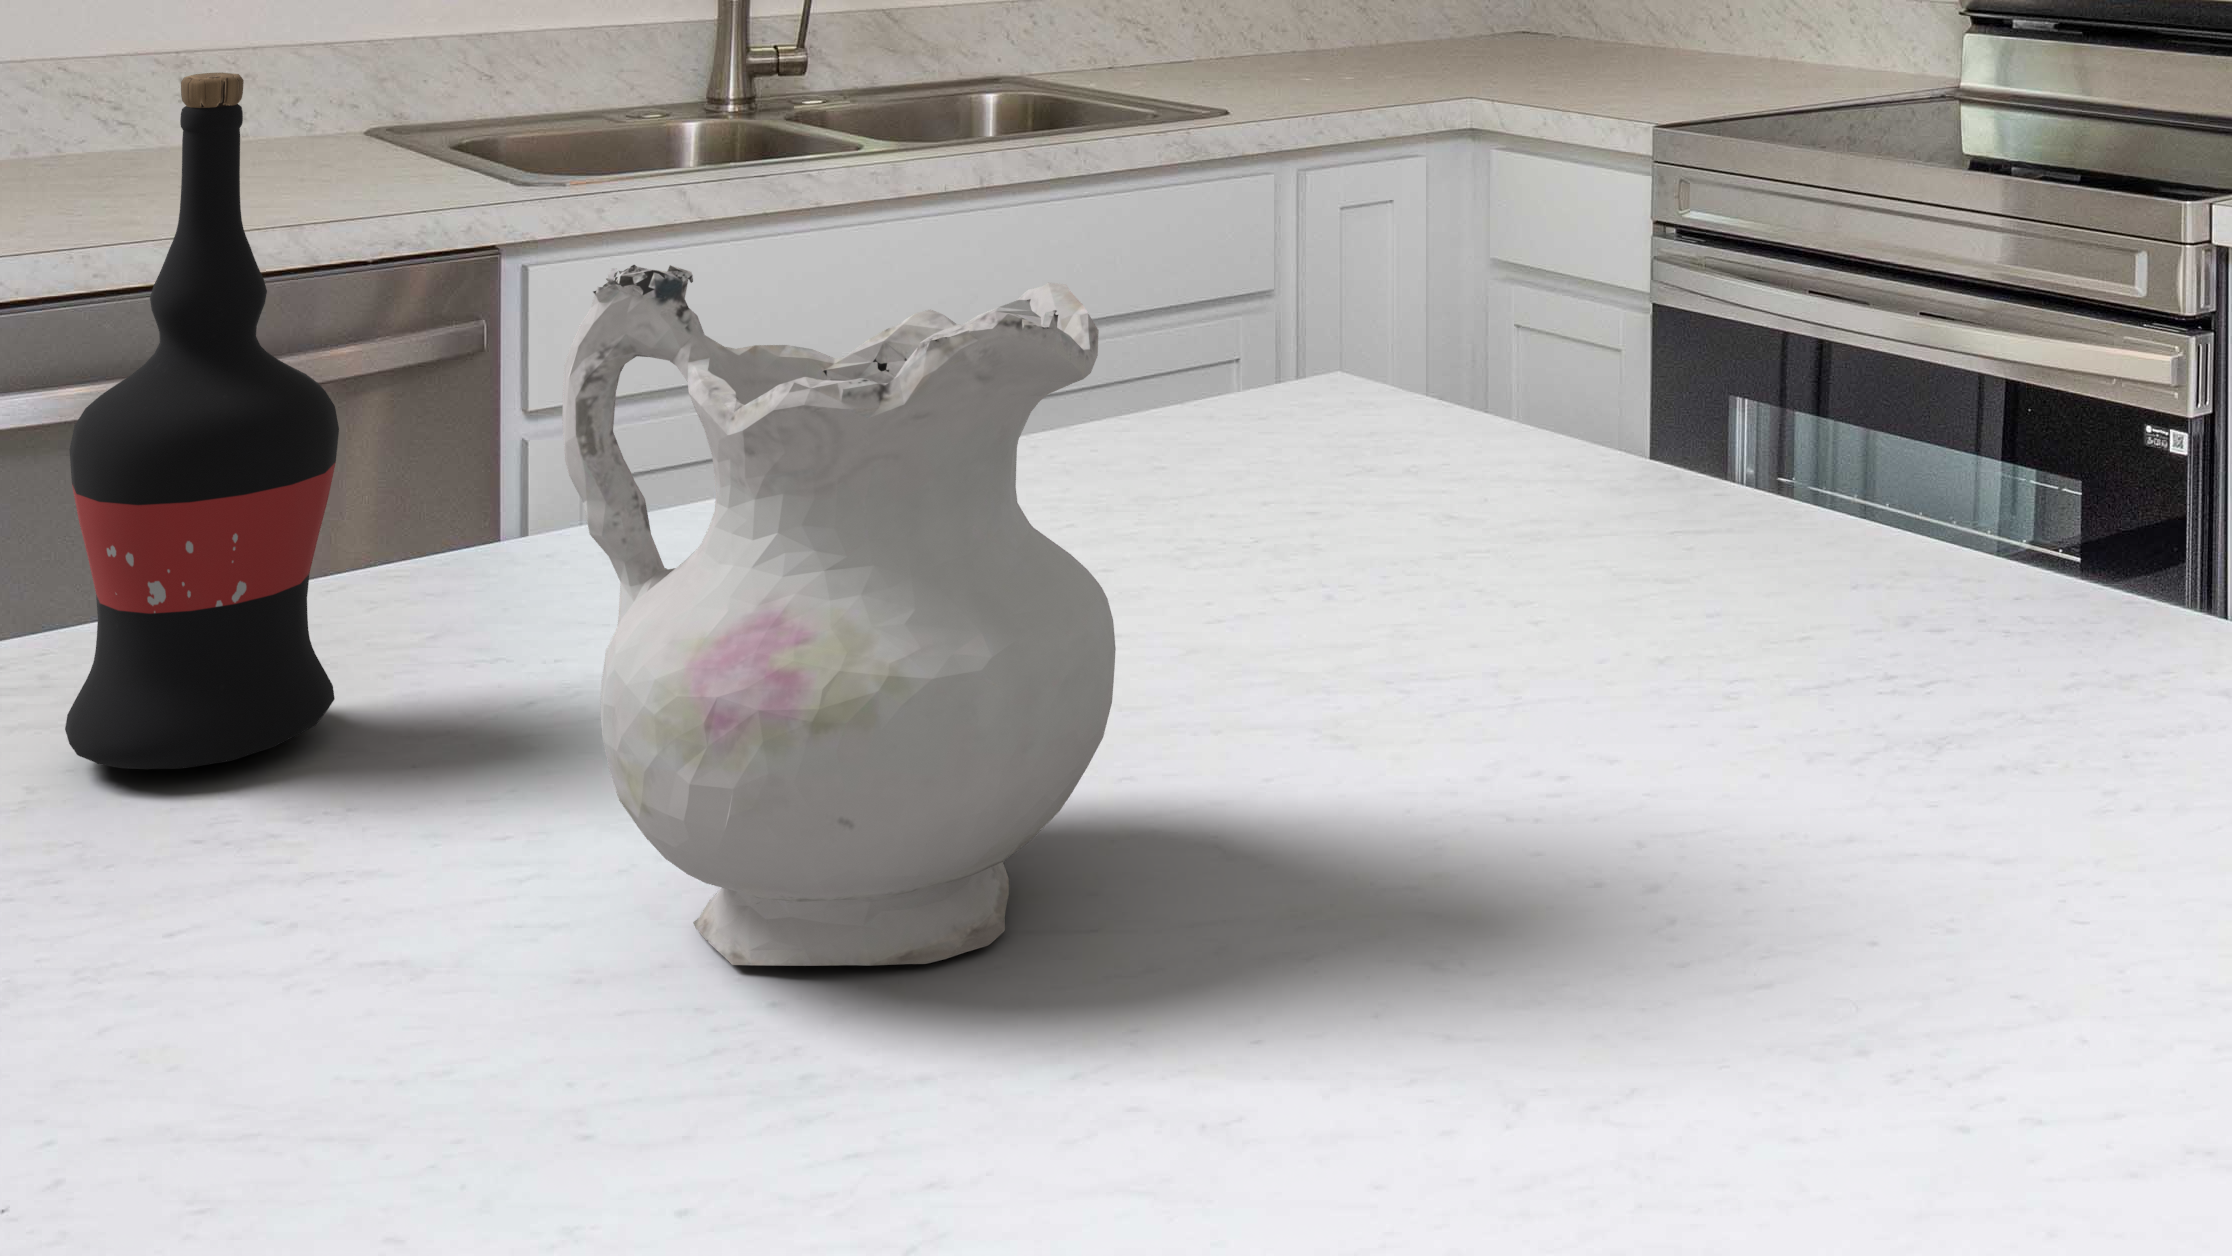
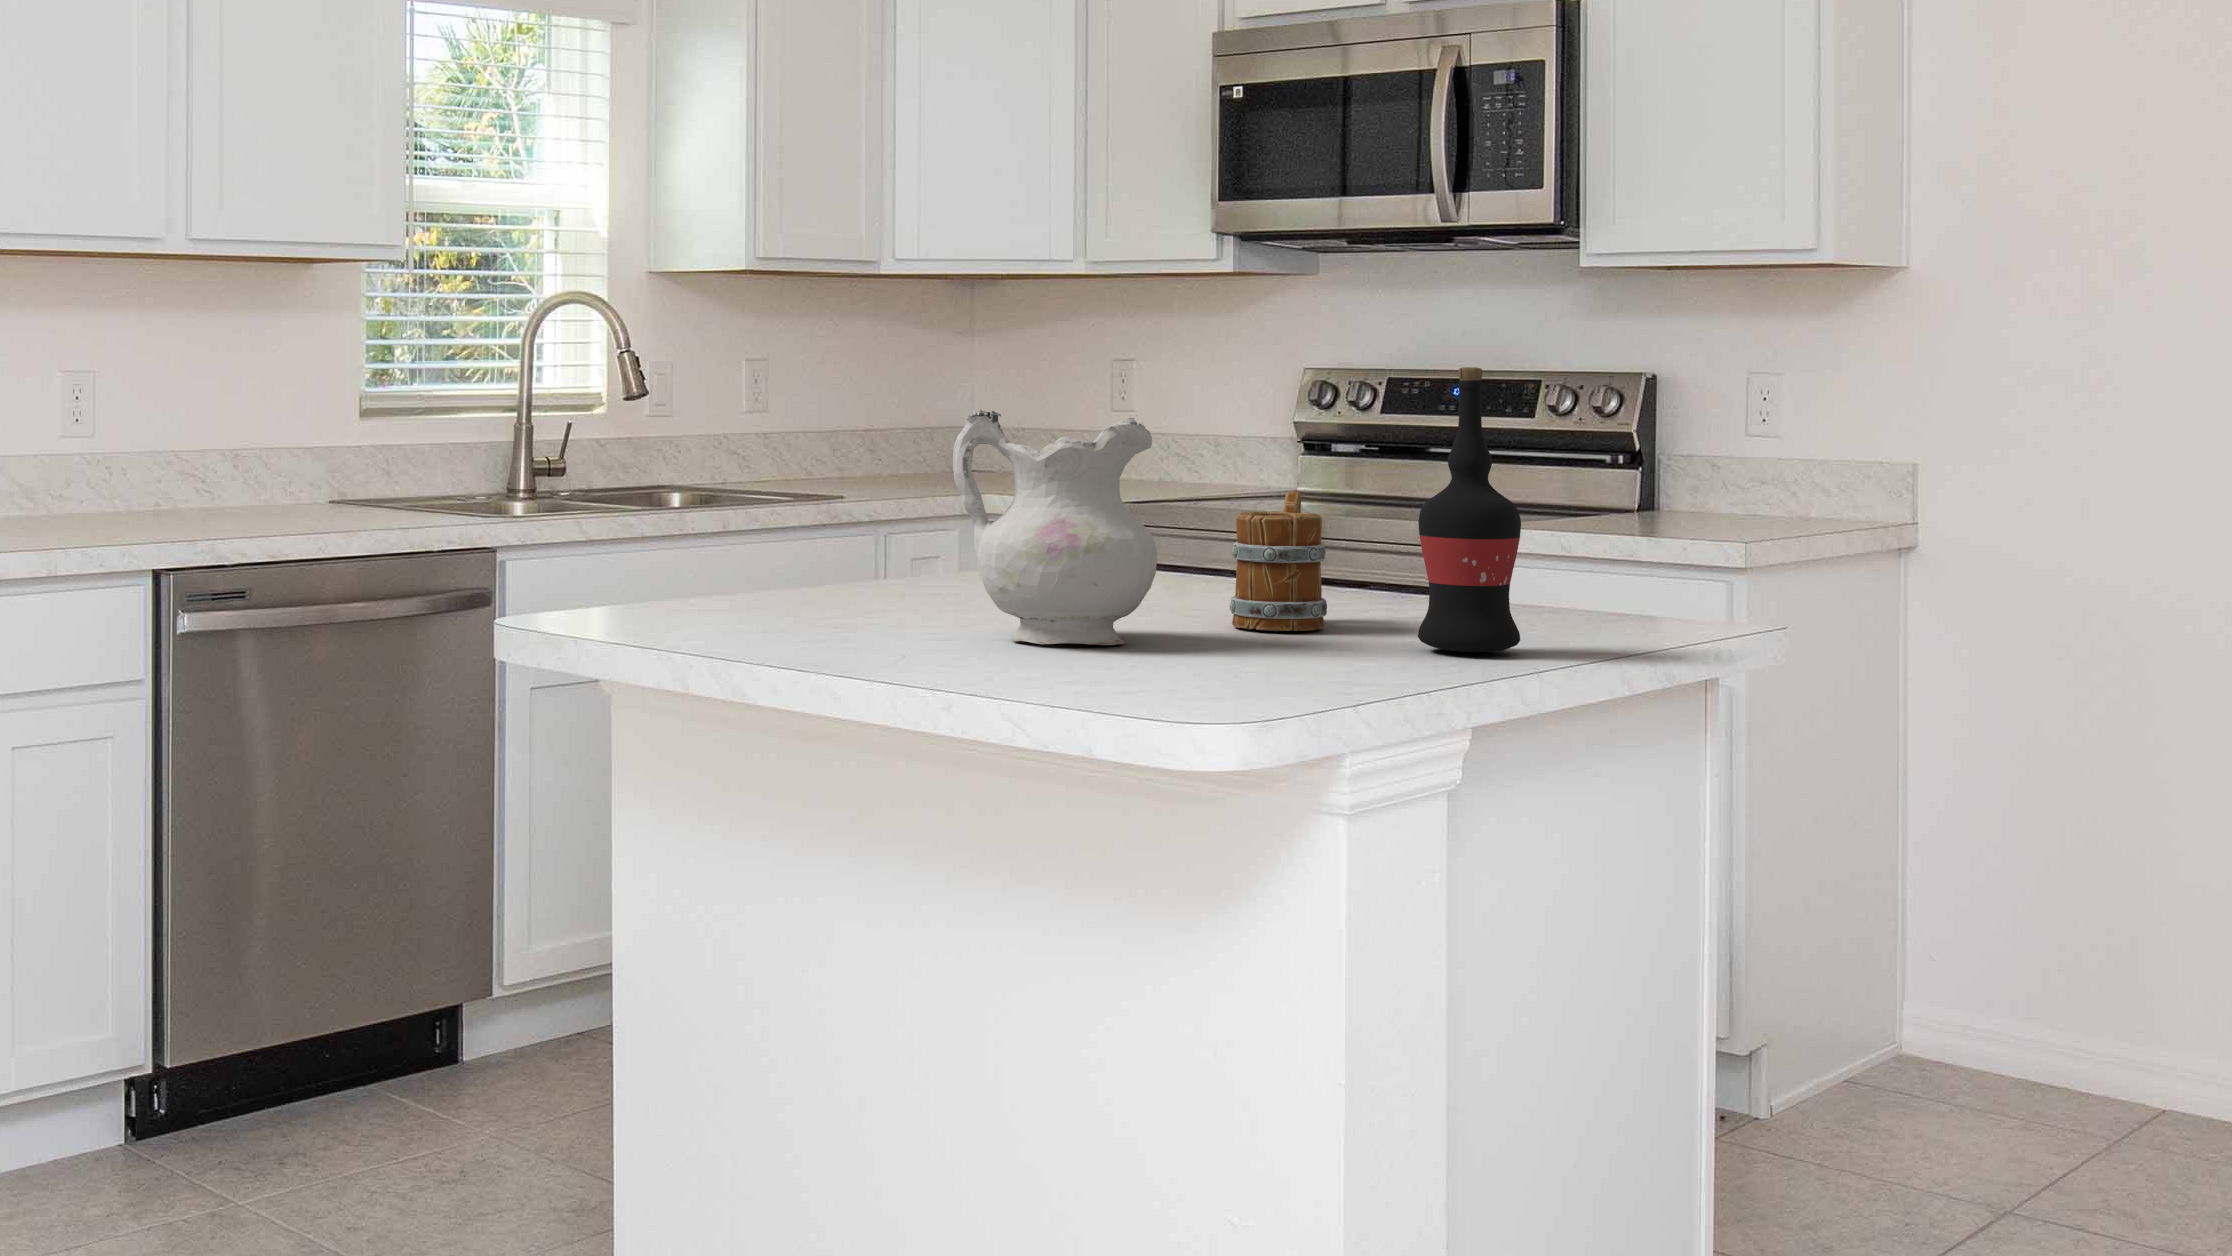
wine bottle: present [65,72,339,769] -> present [1418,367,1521,652]
mug: none [1405,389,1663,810] -> present [1229,491,1327,631]

